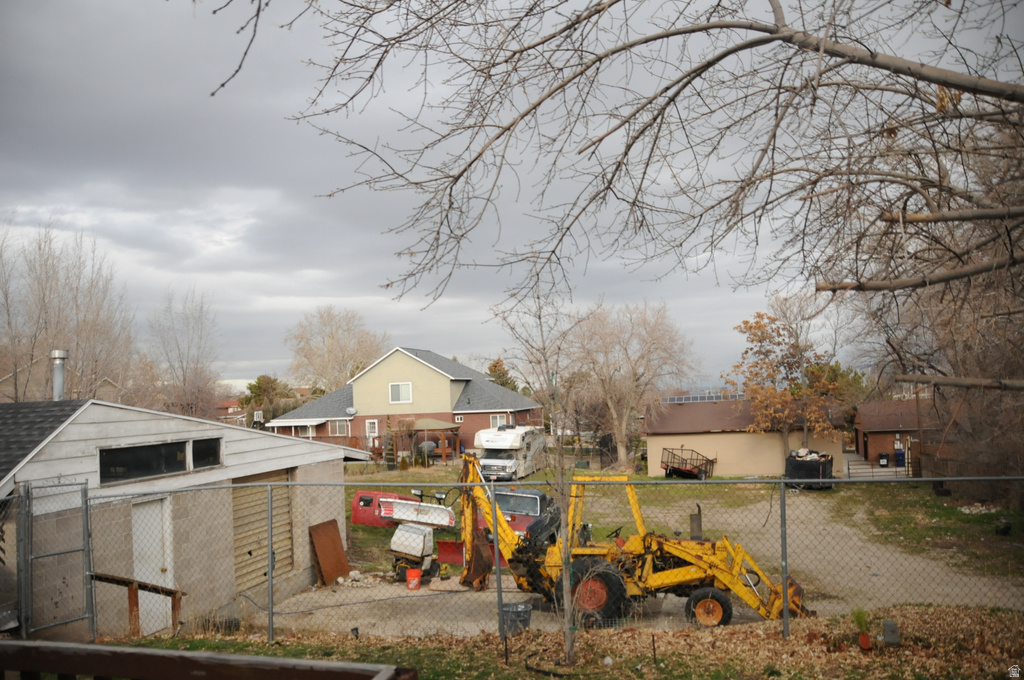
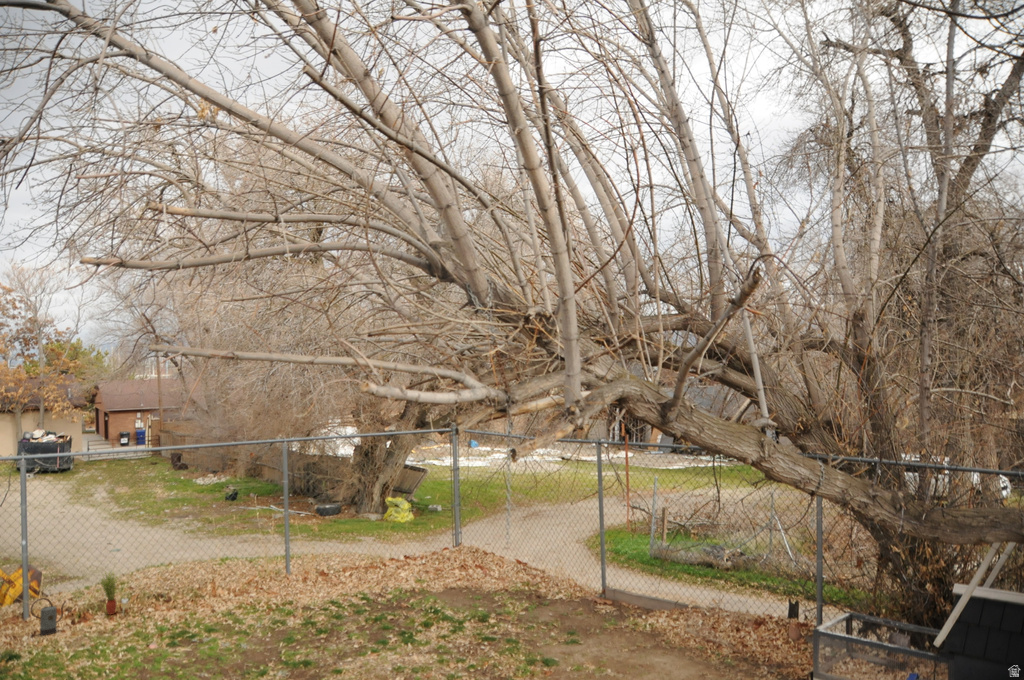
watering can: present [879,619,904,648] -> present [31,598,66,635]

